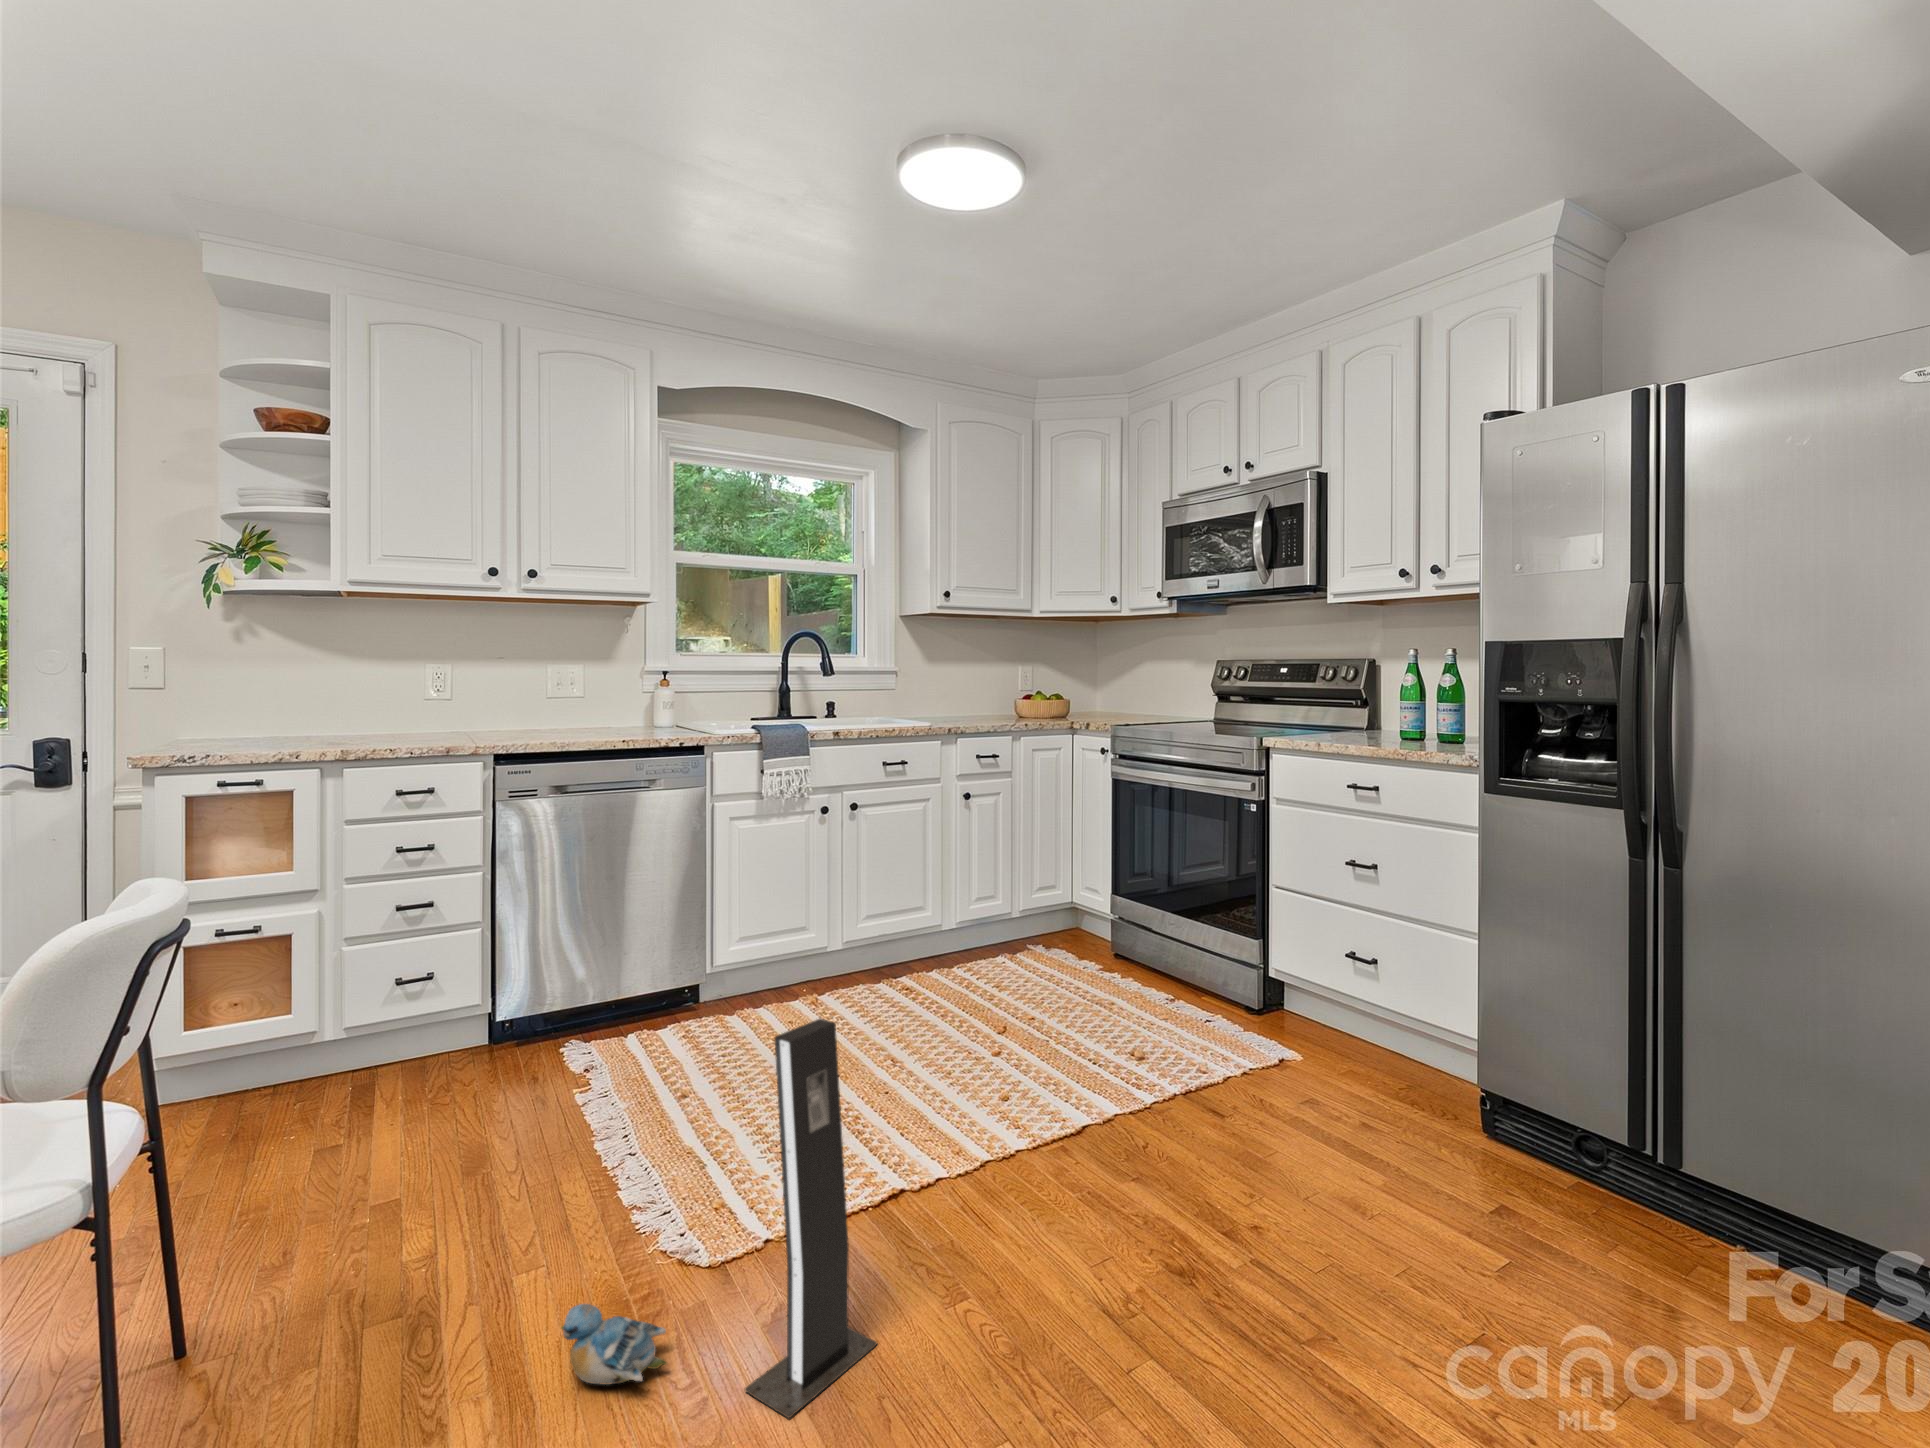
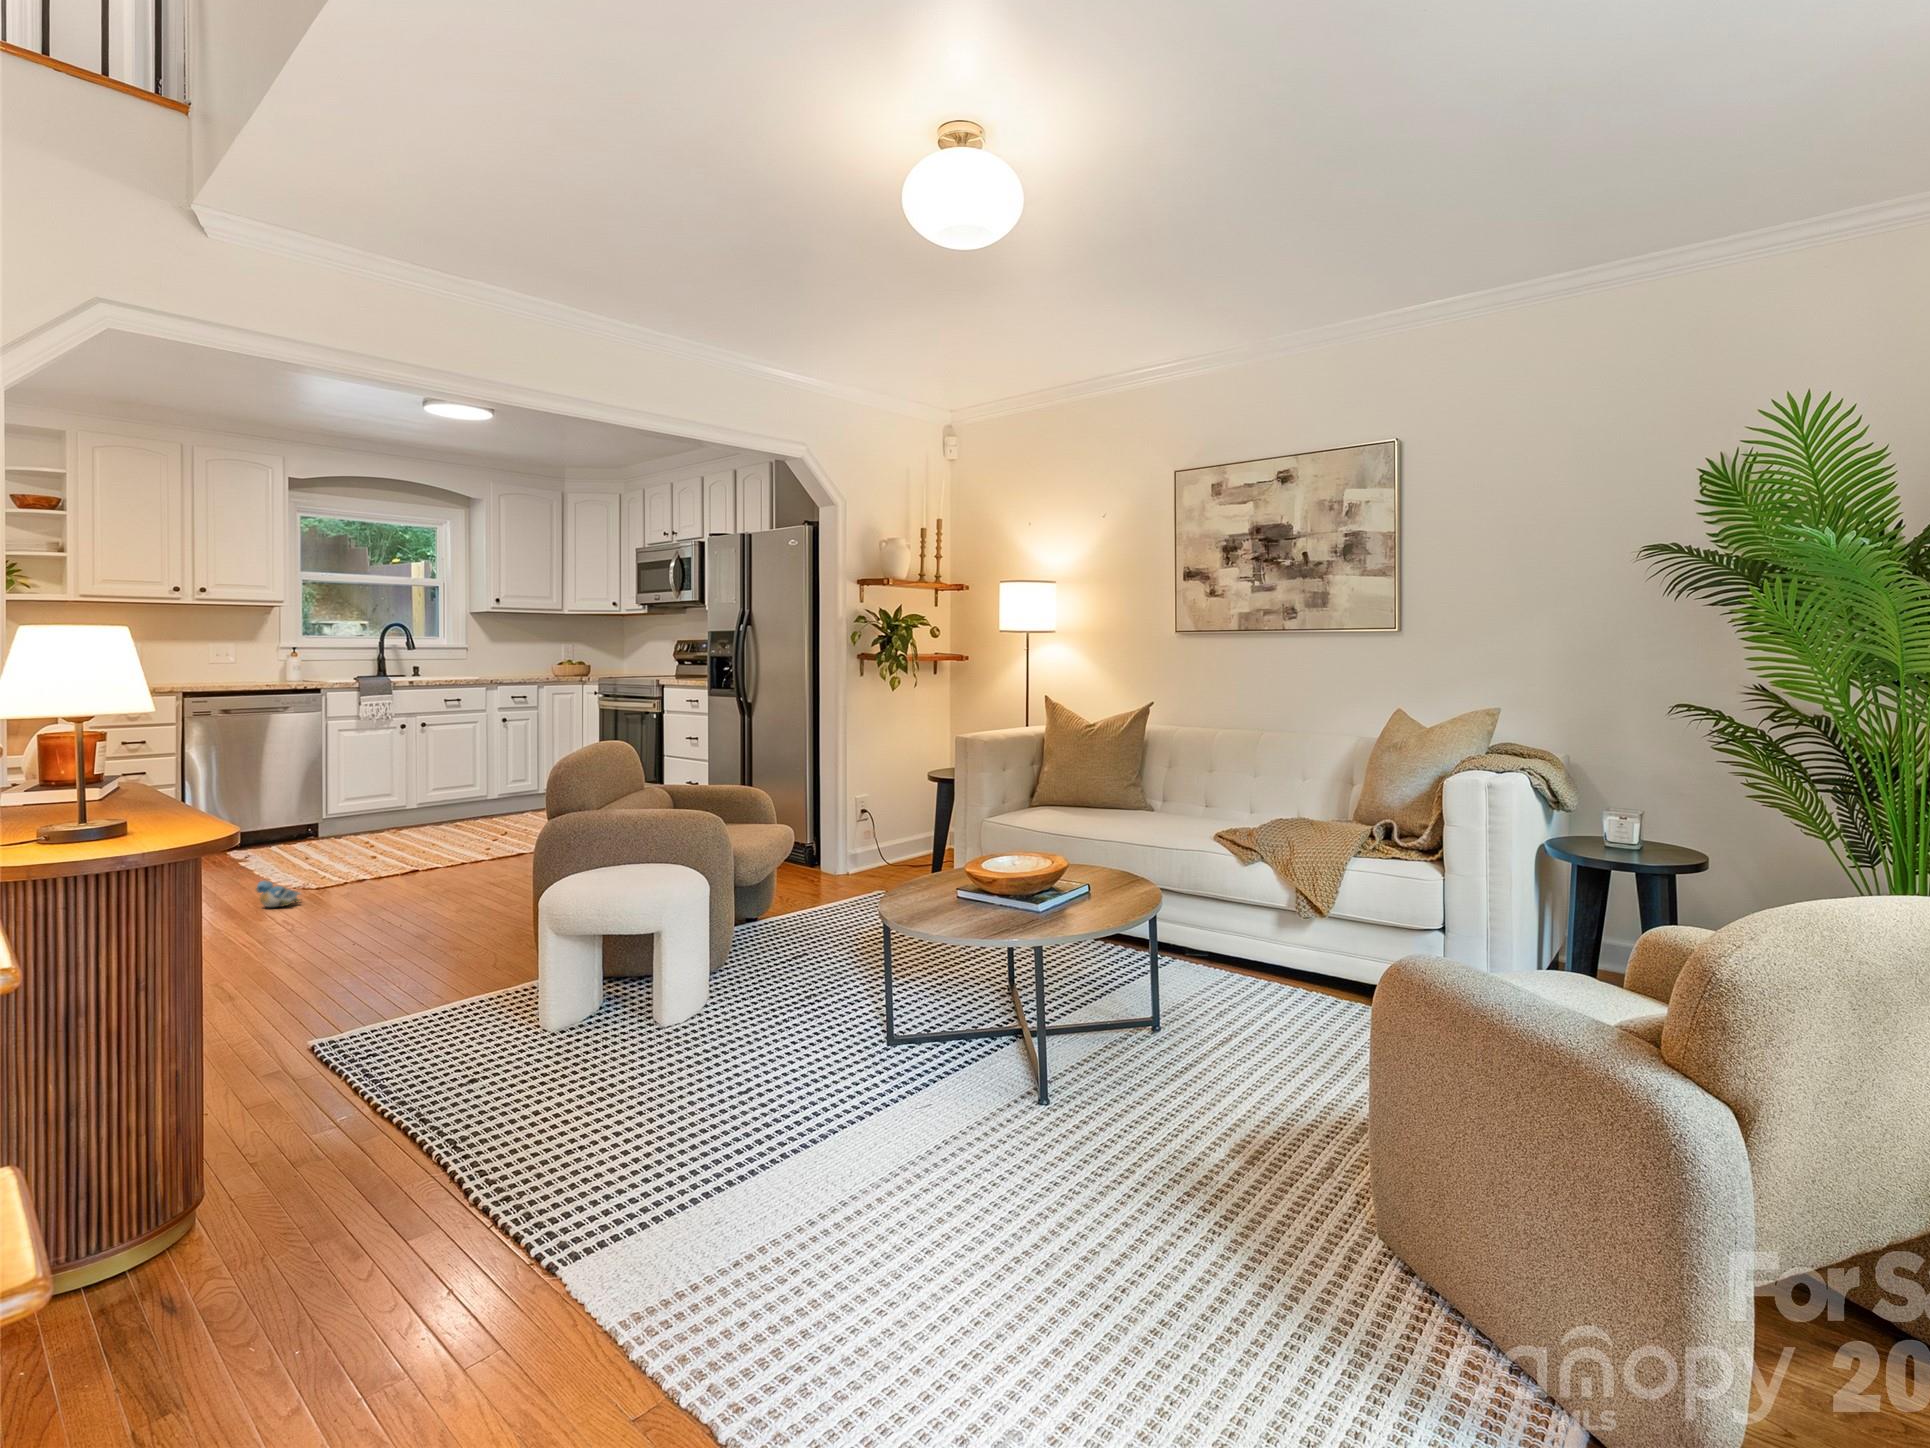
speaker: present [745,1019,877,1418] -> none [335,775,394,906]

